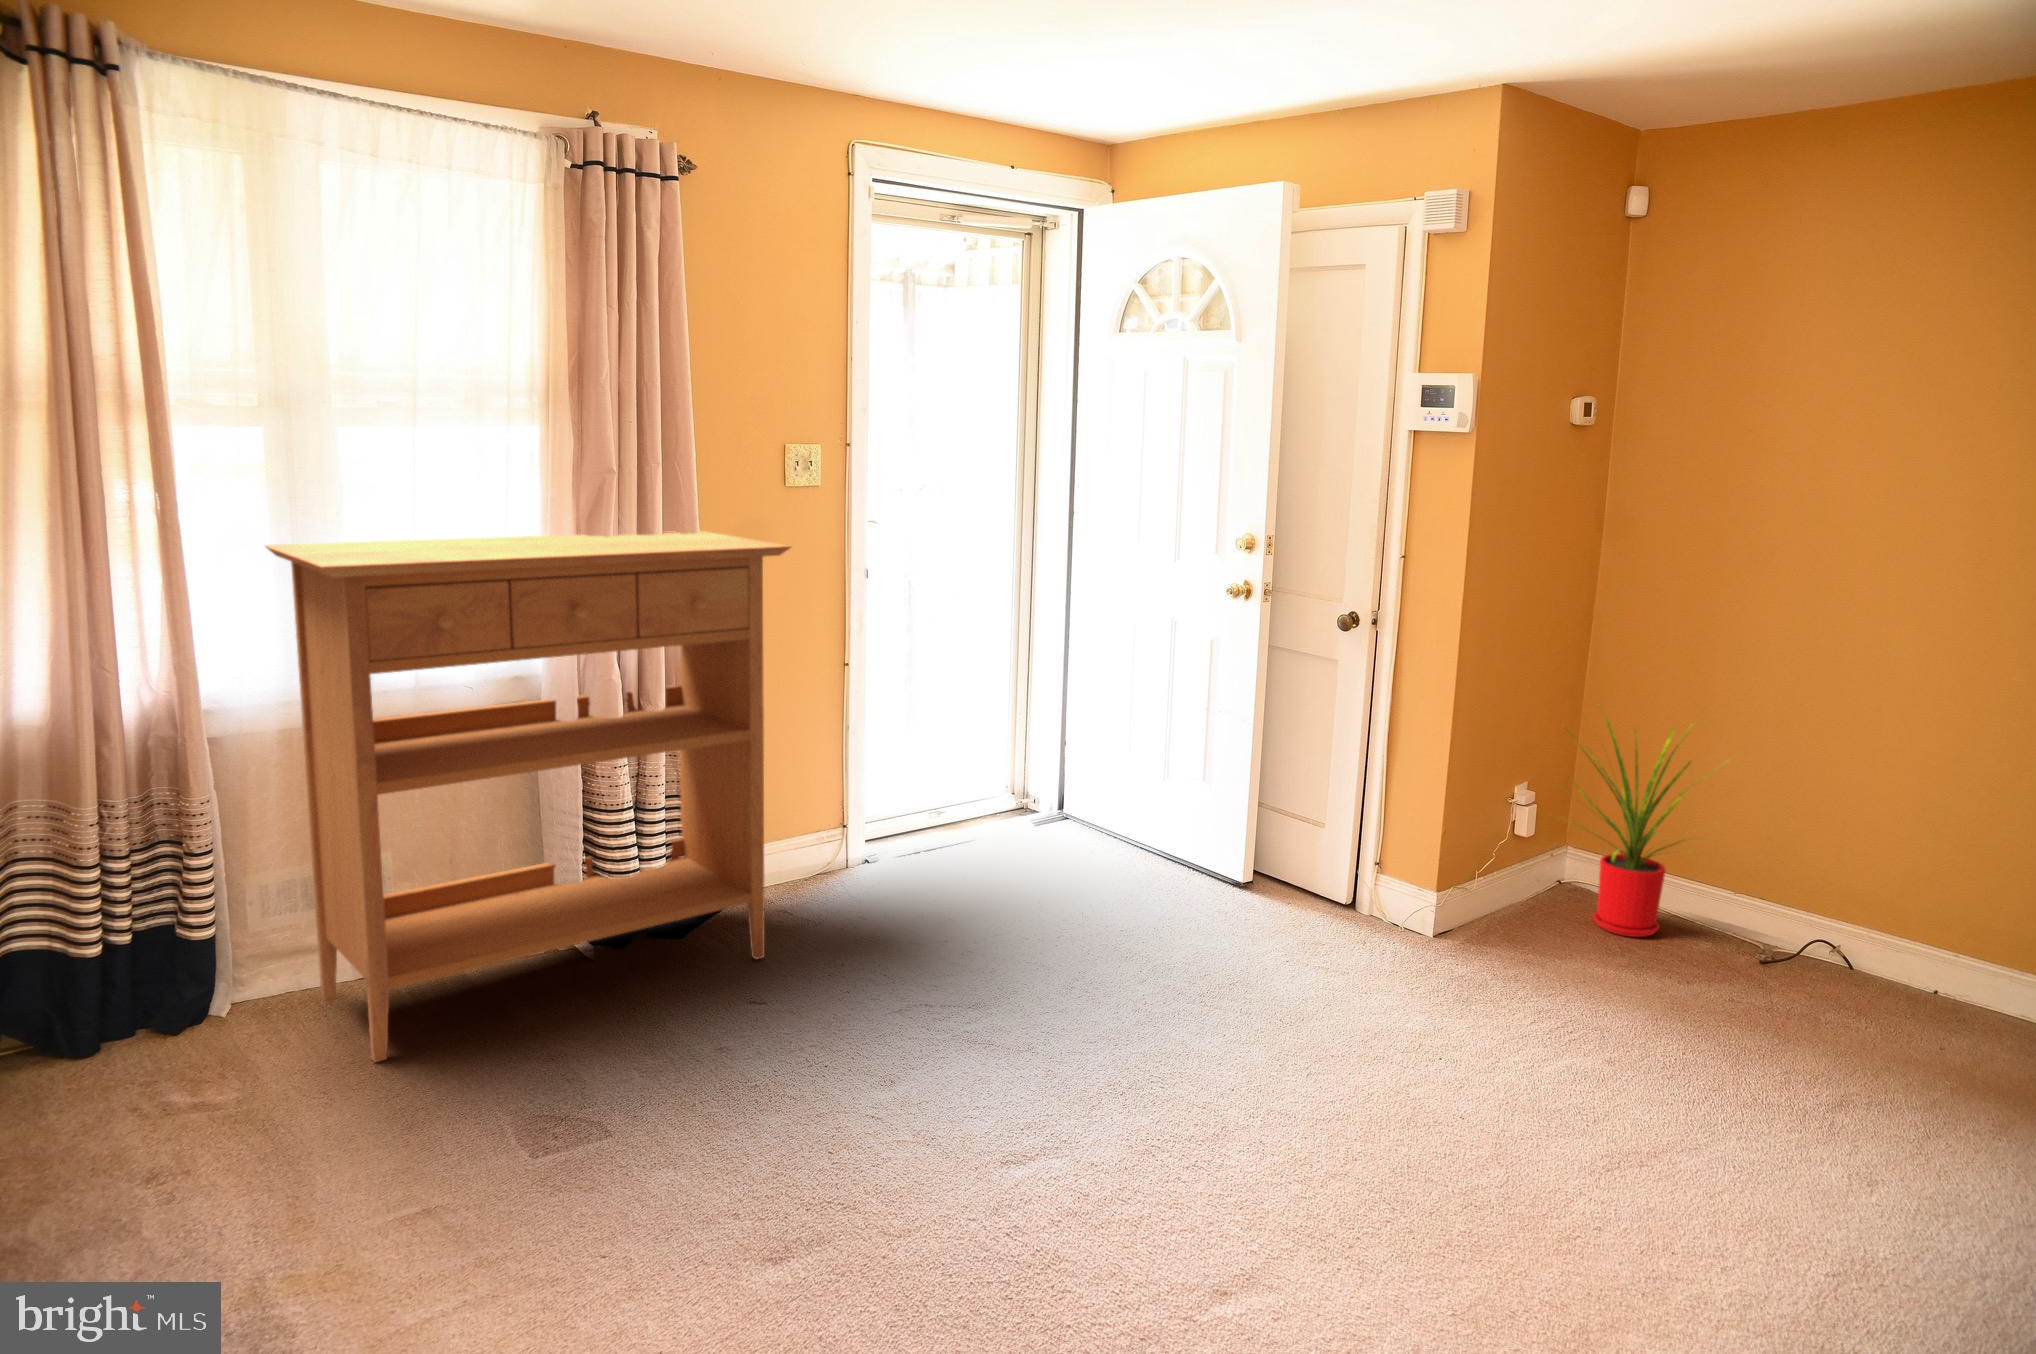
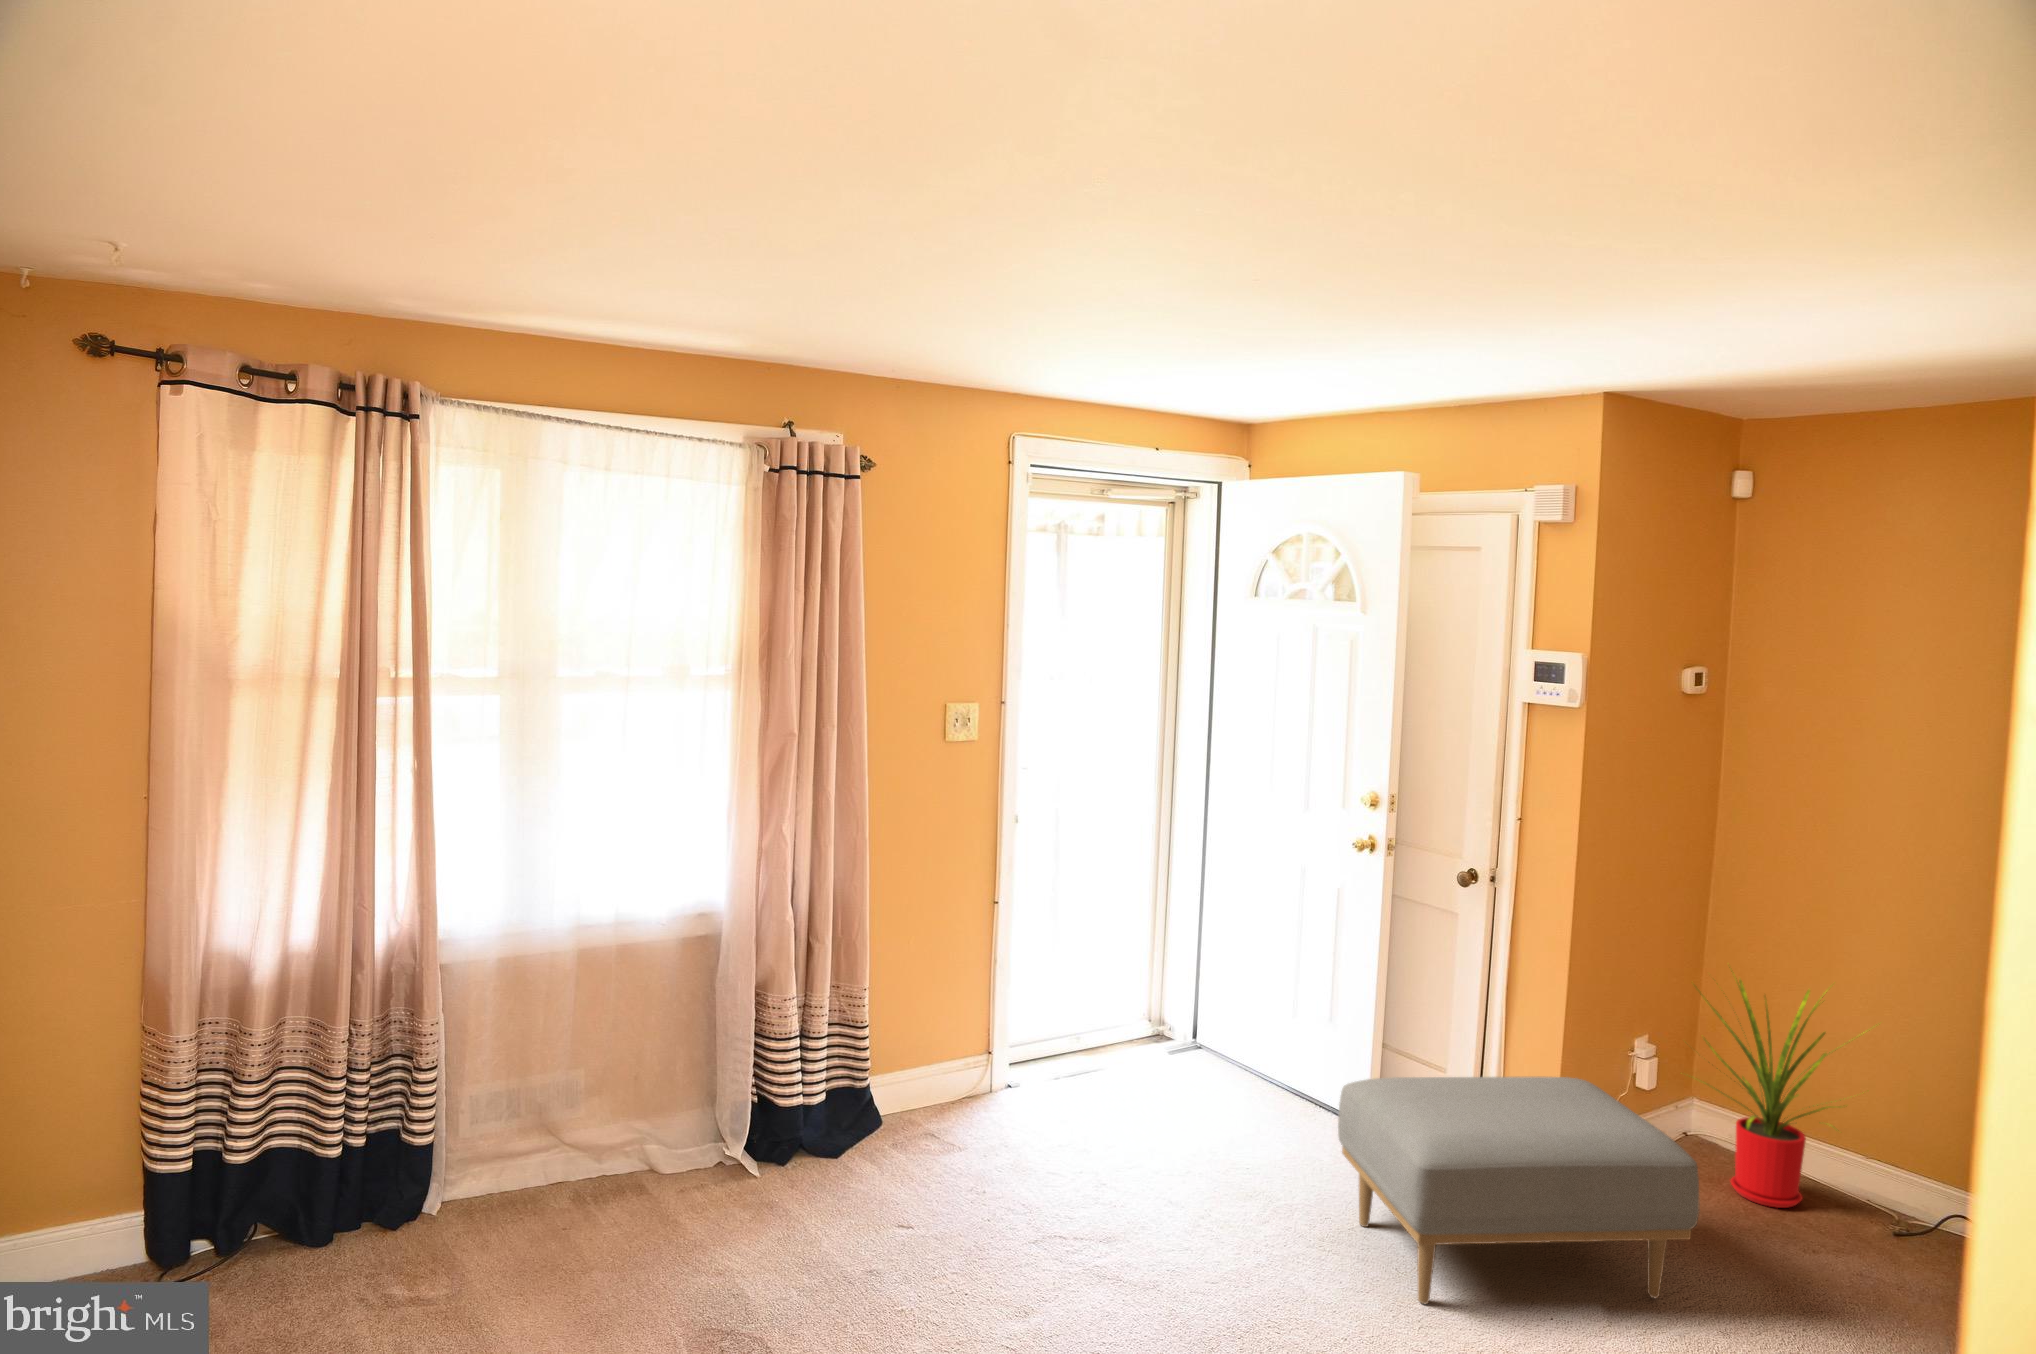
console table: present [265,531,791,1062] -> none [501,779,947,1274]
ottoman: none [1214,817,1570,1038] -> present [1338,1077,1700,1304]

